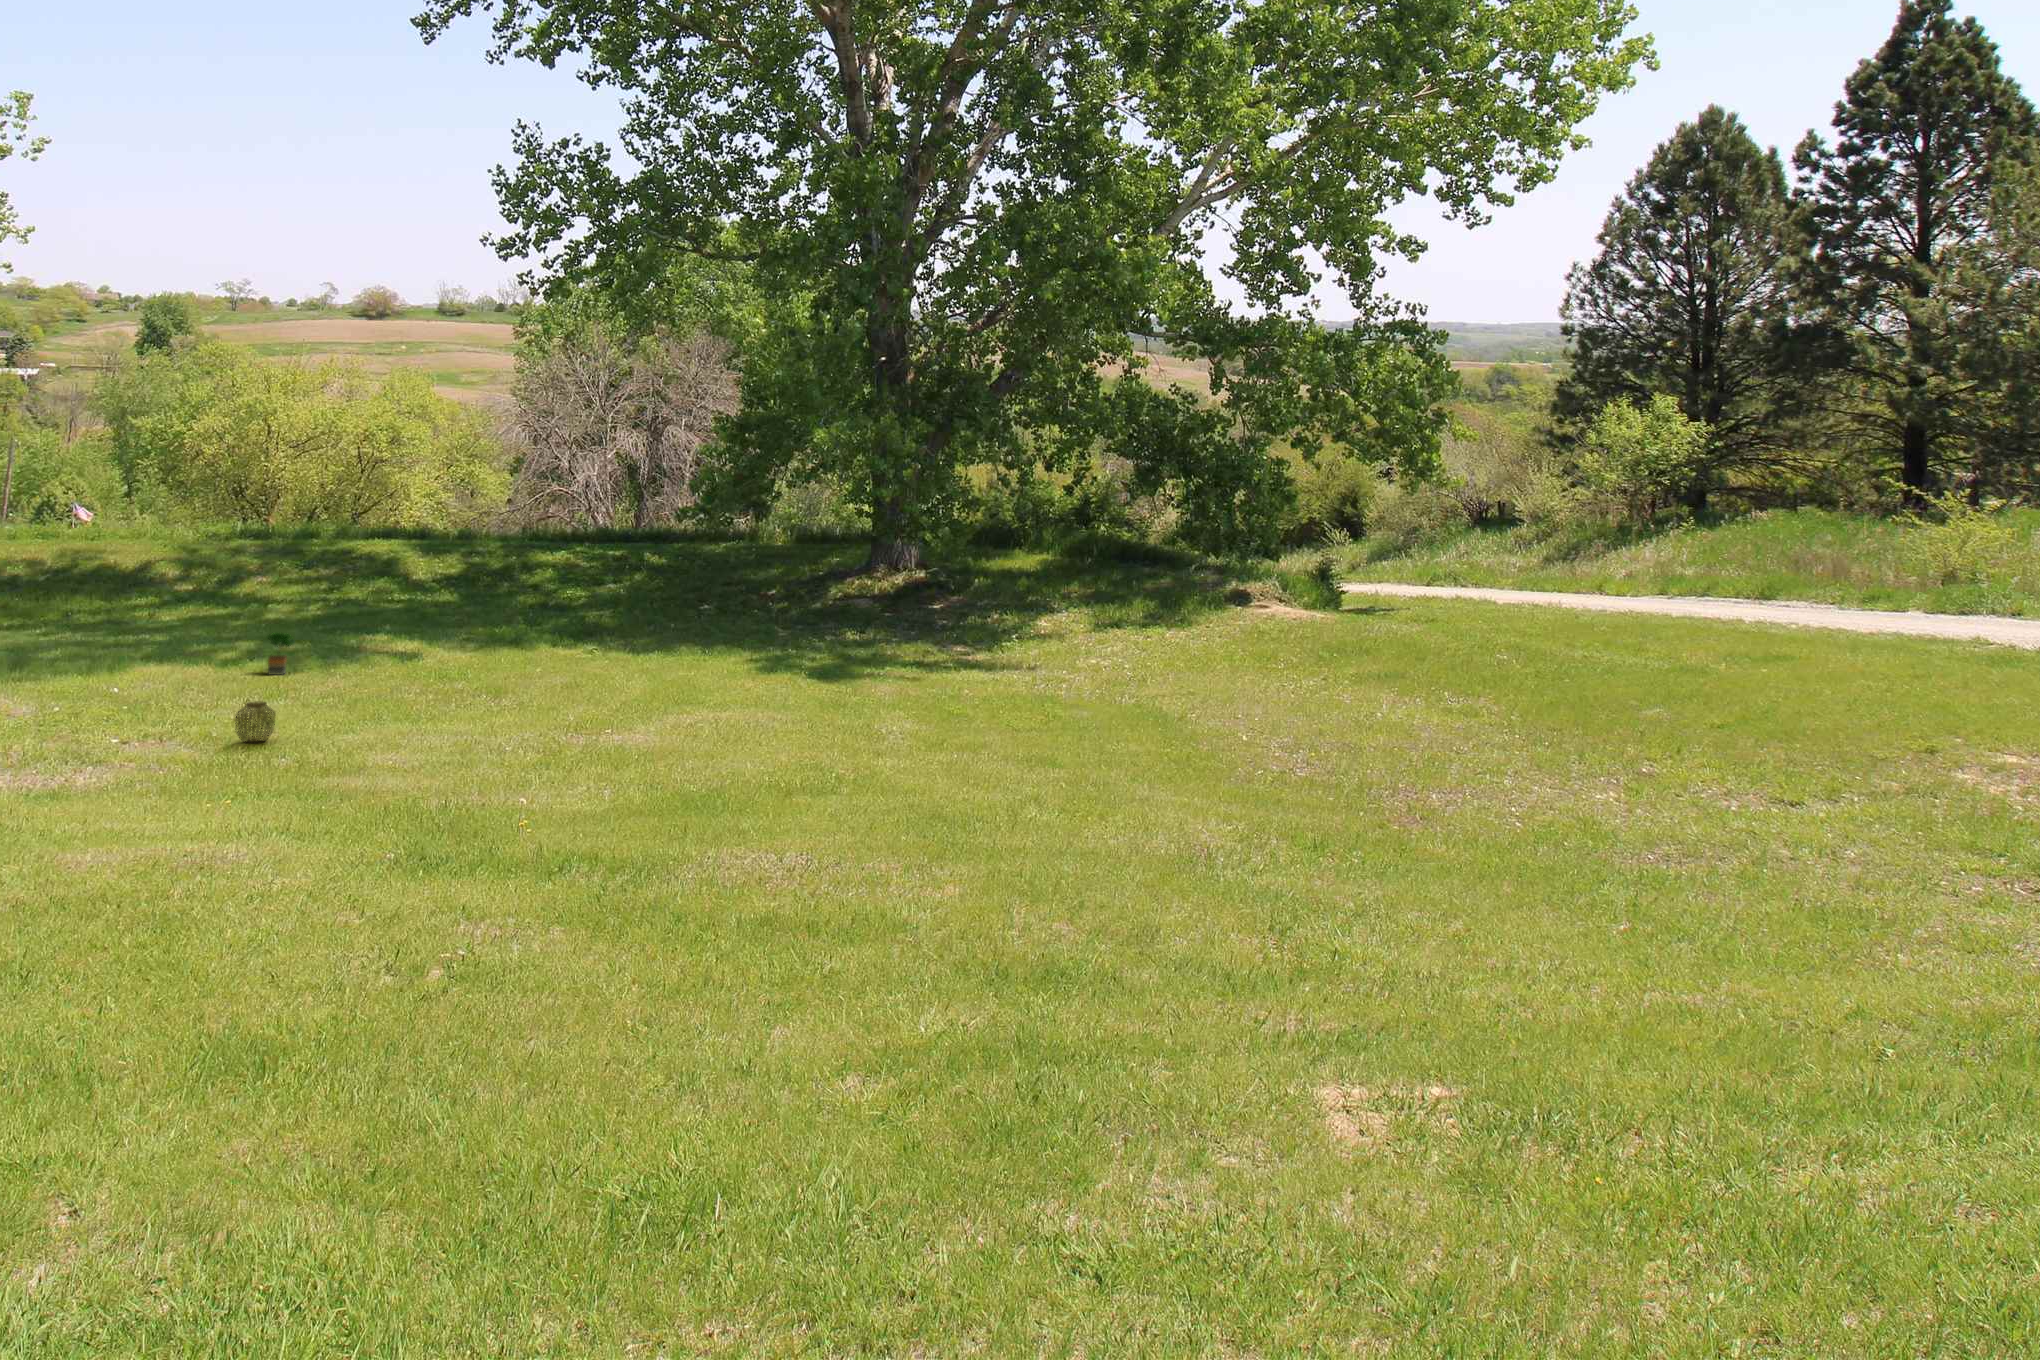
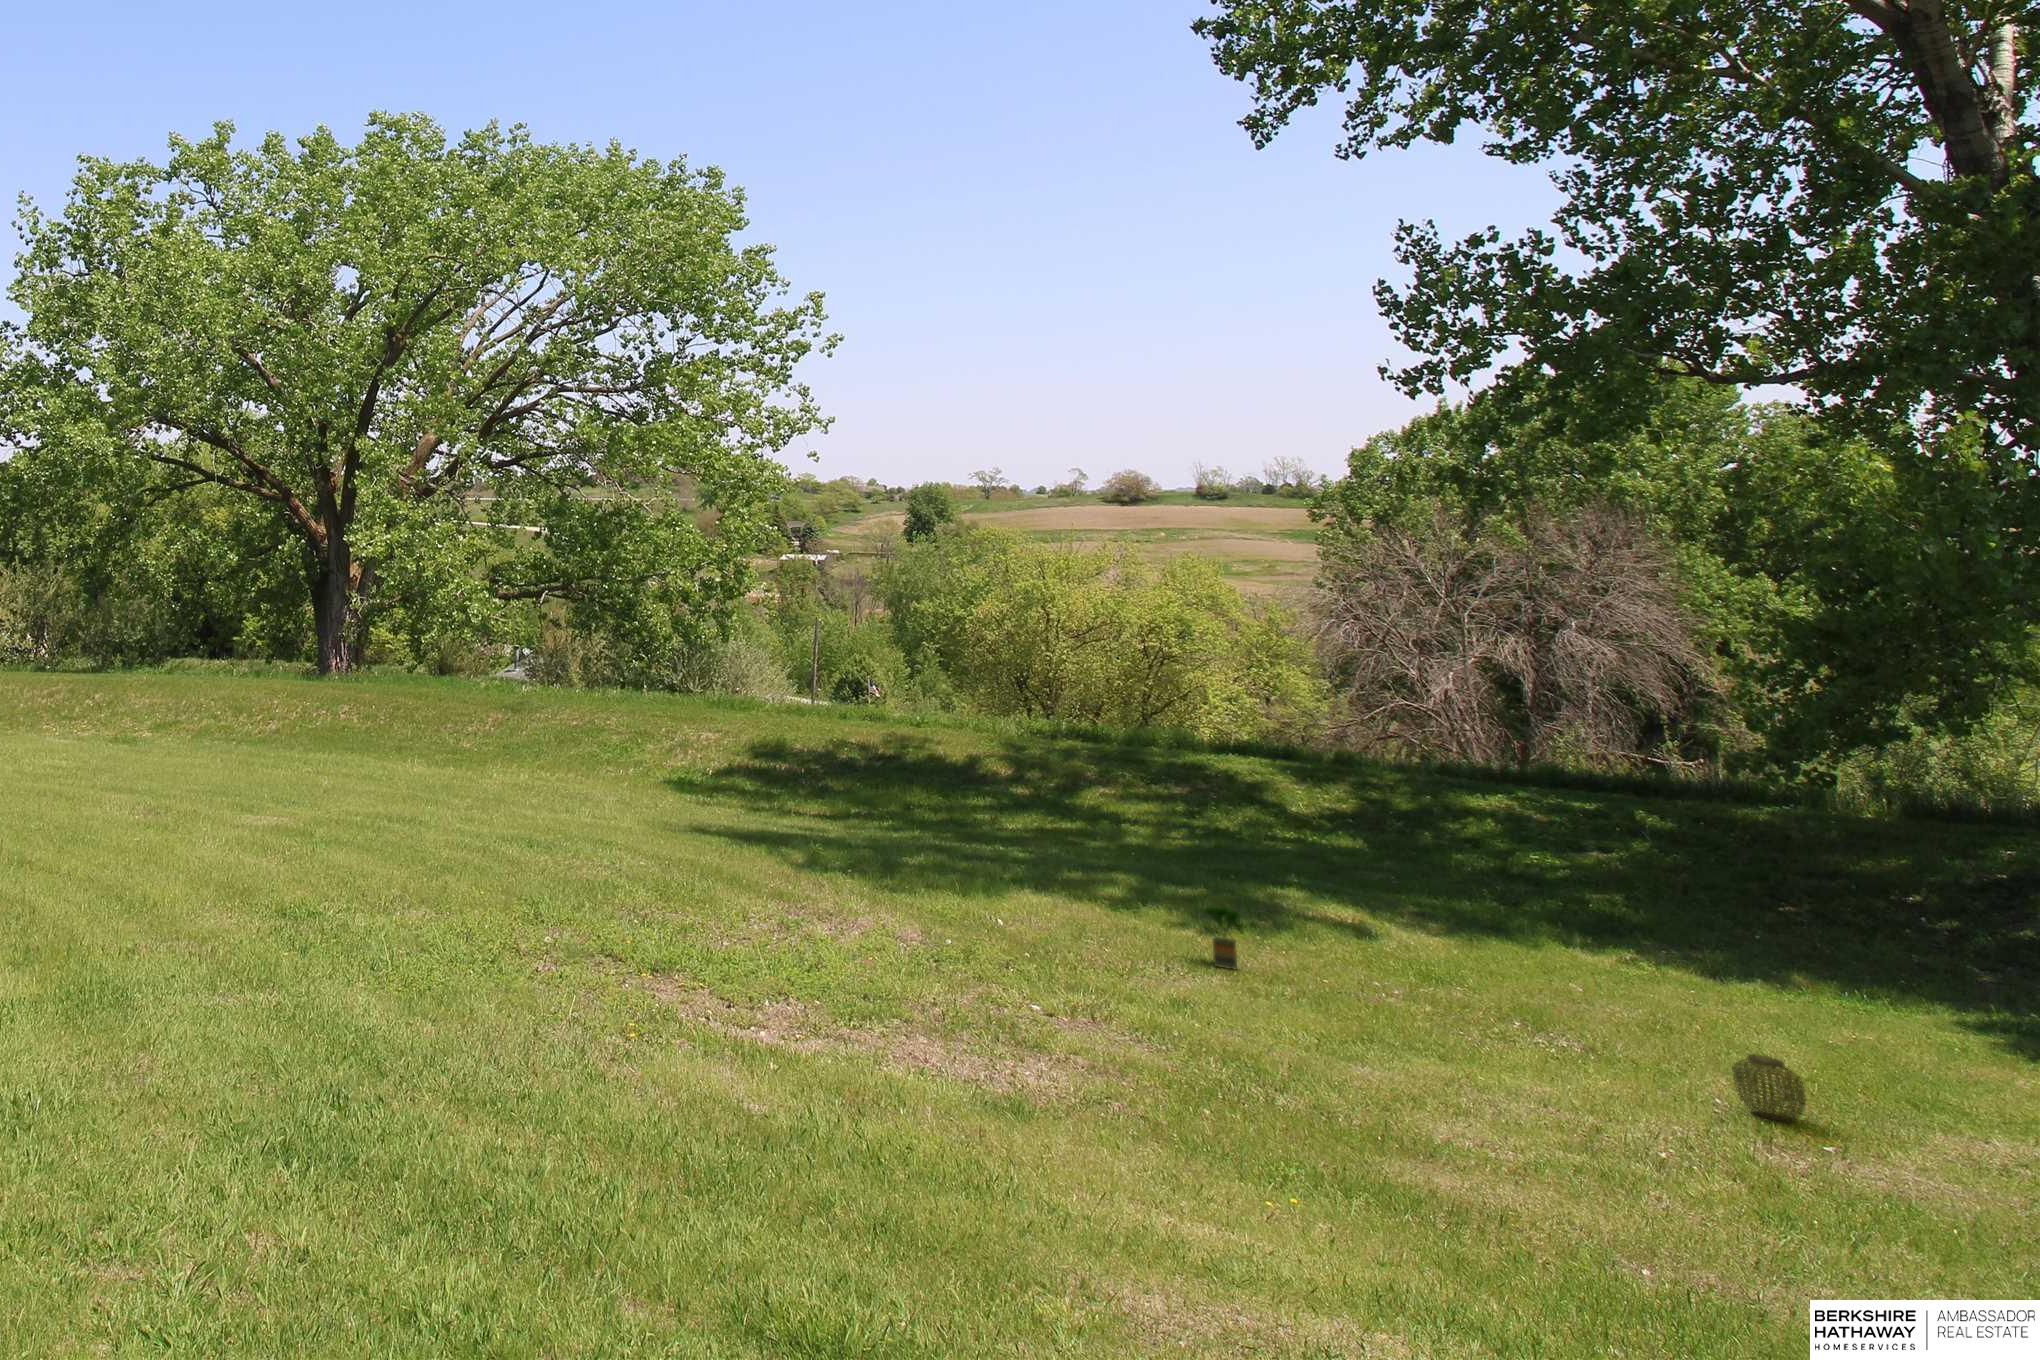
woven basket: present [235,702,275,743] -> present [1732,1054,1806,1123]

